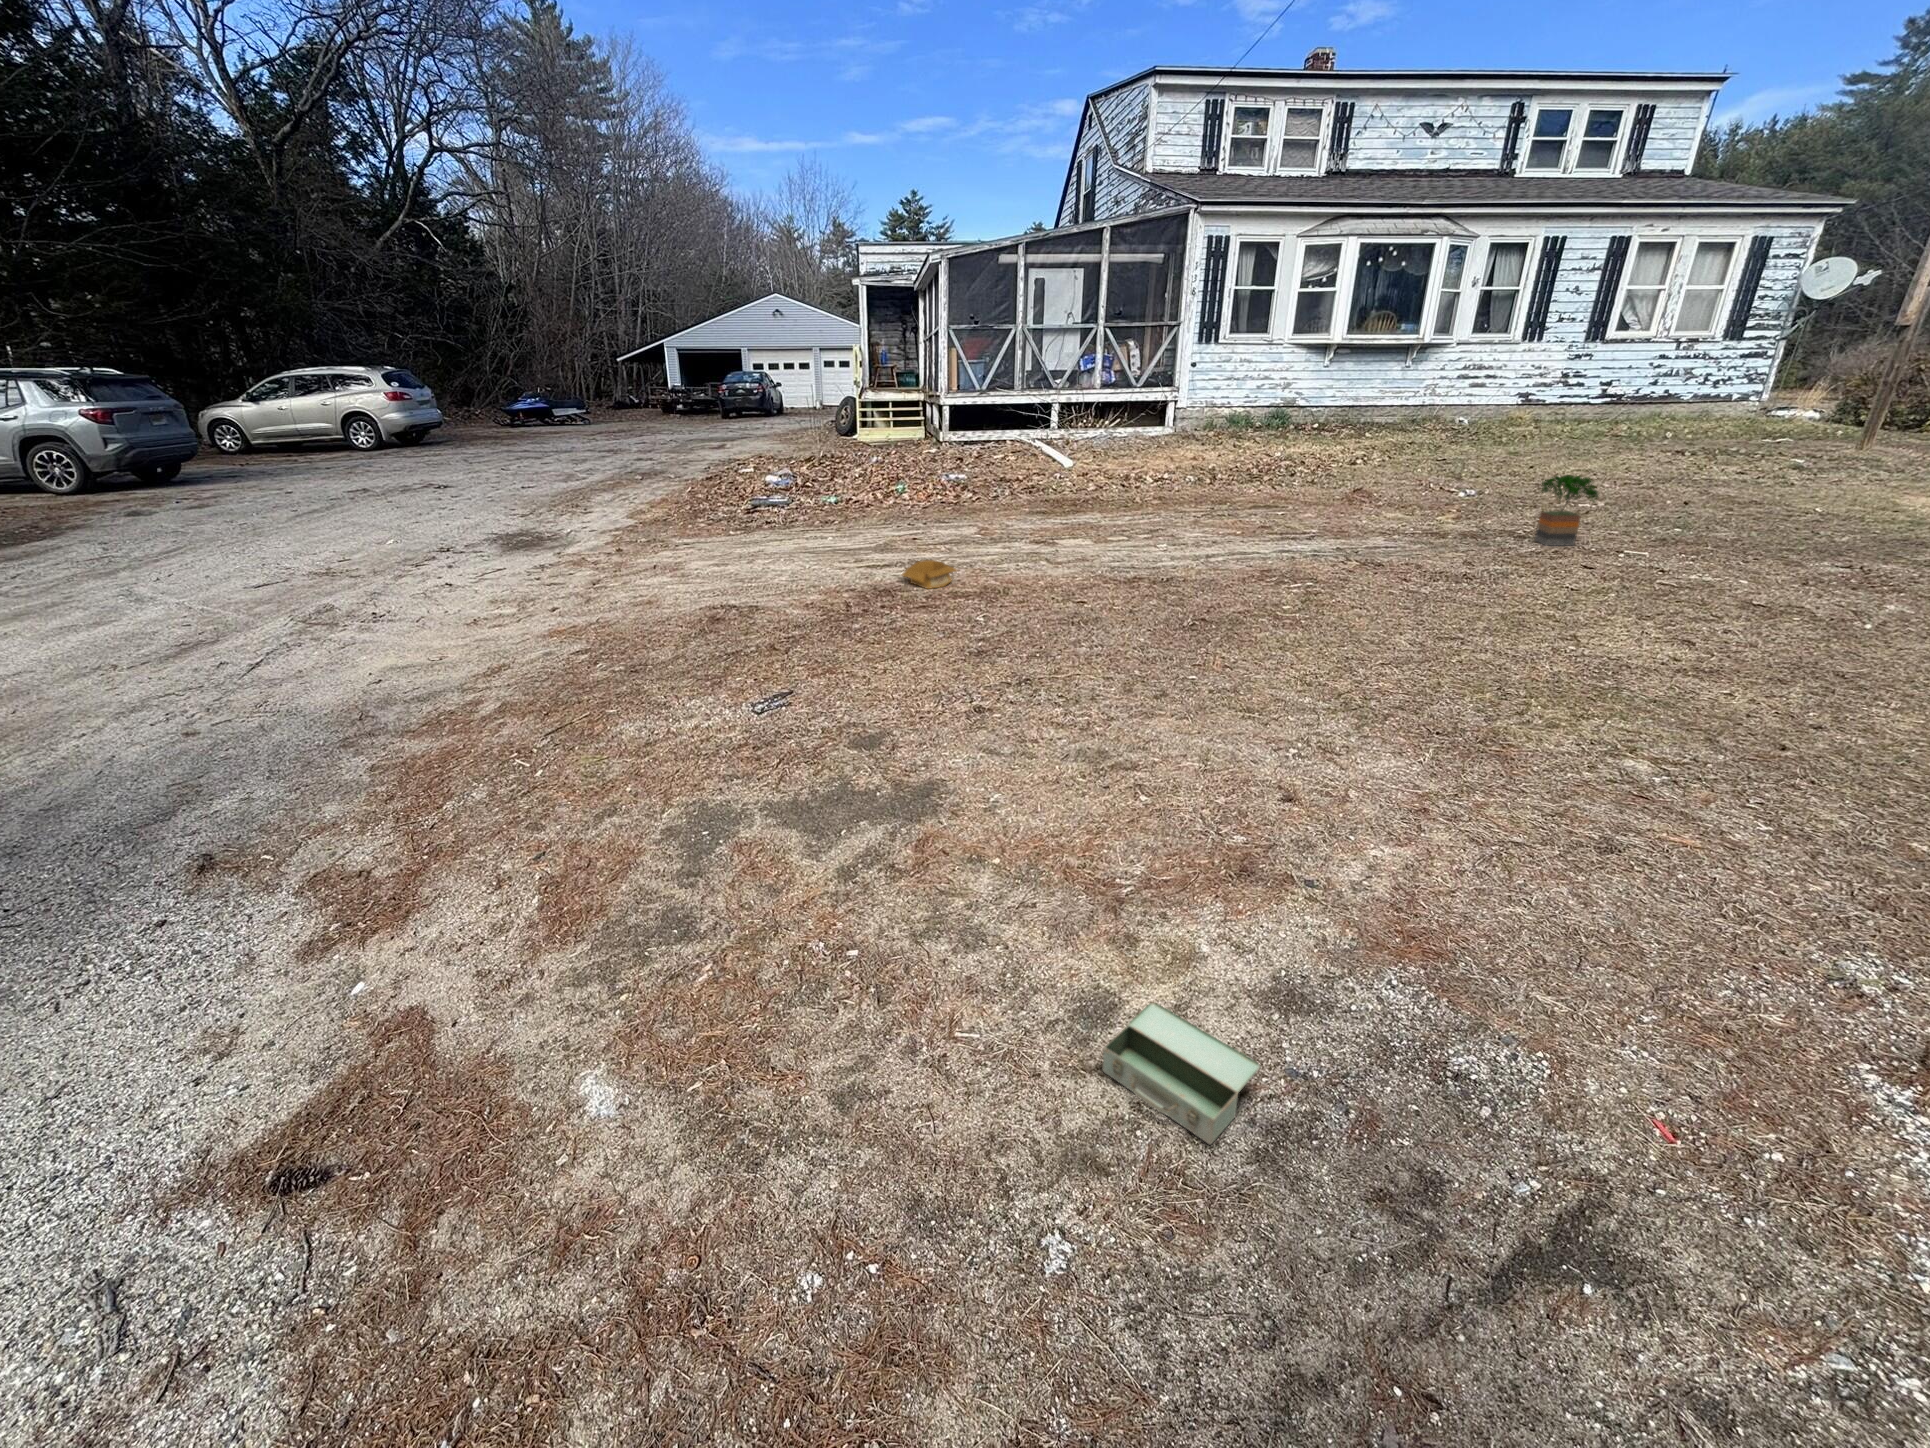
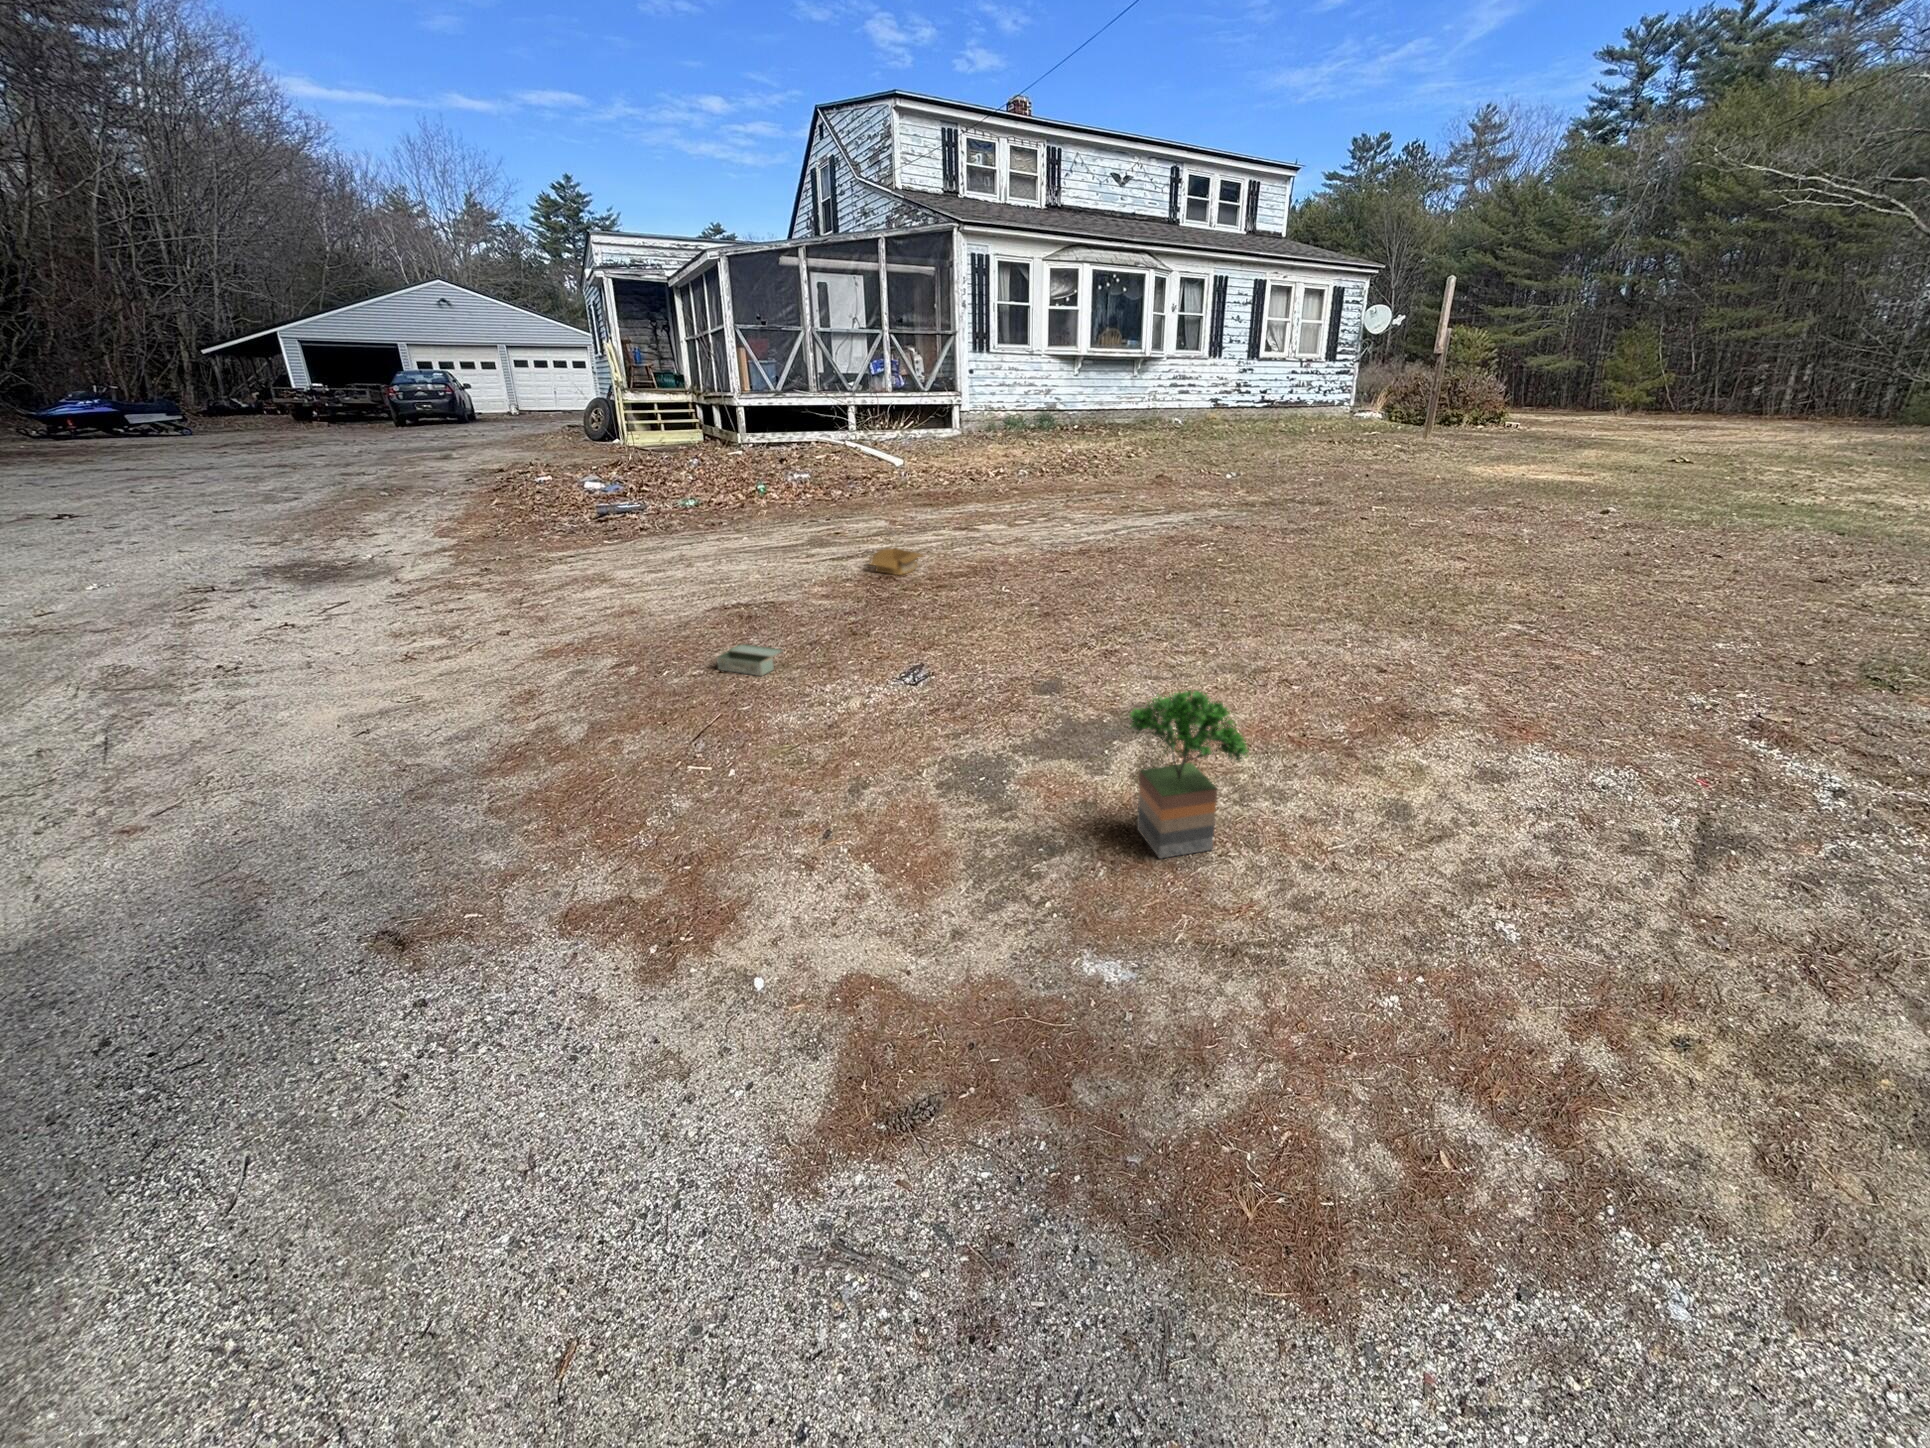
potted tree: present [1535,475,1599,546] -> present [1130,690,1248,859]
toolbox: present [1103,1003,1260,1144] -> present [717,644,783,676]

